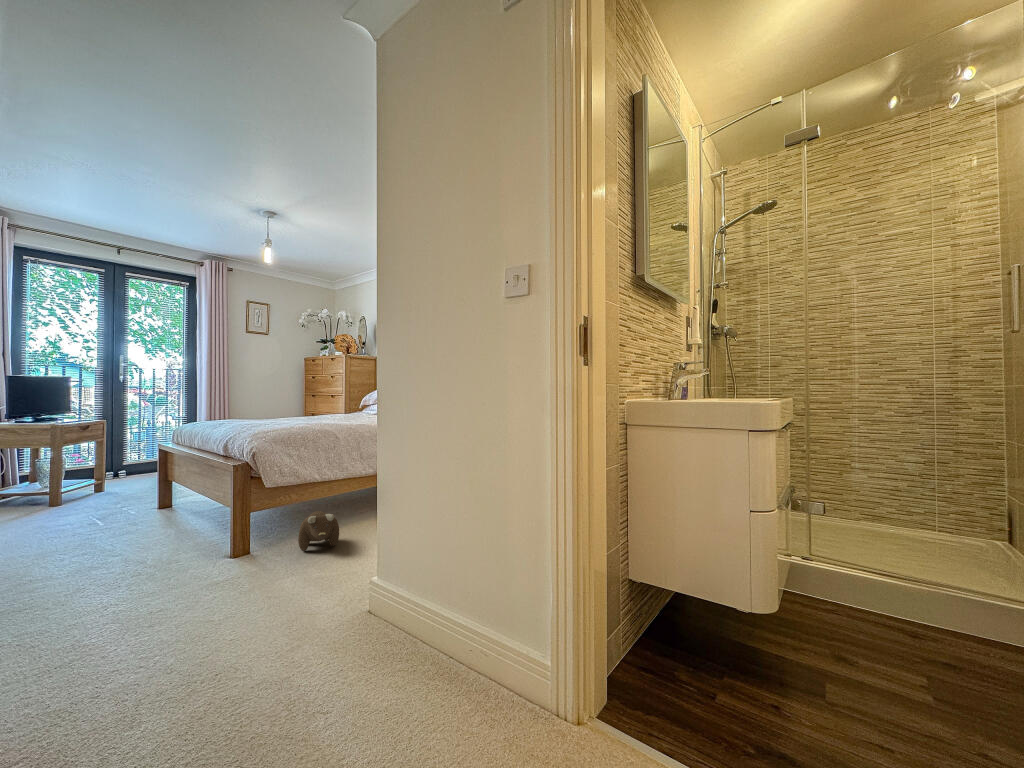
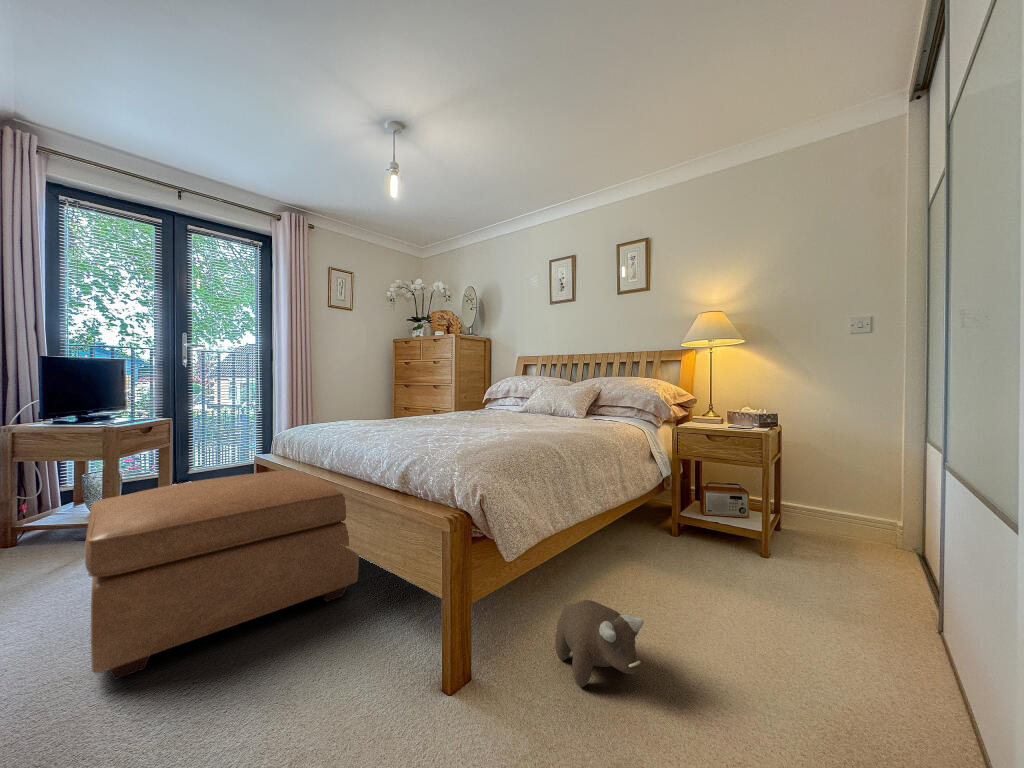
ottoman: none [41,452,214,553] -> present [85,470,359,679]

